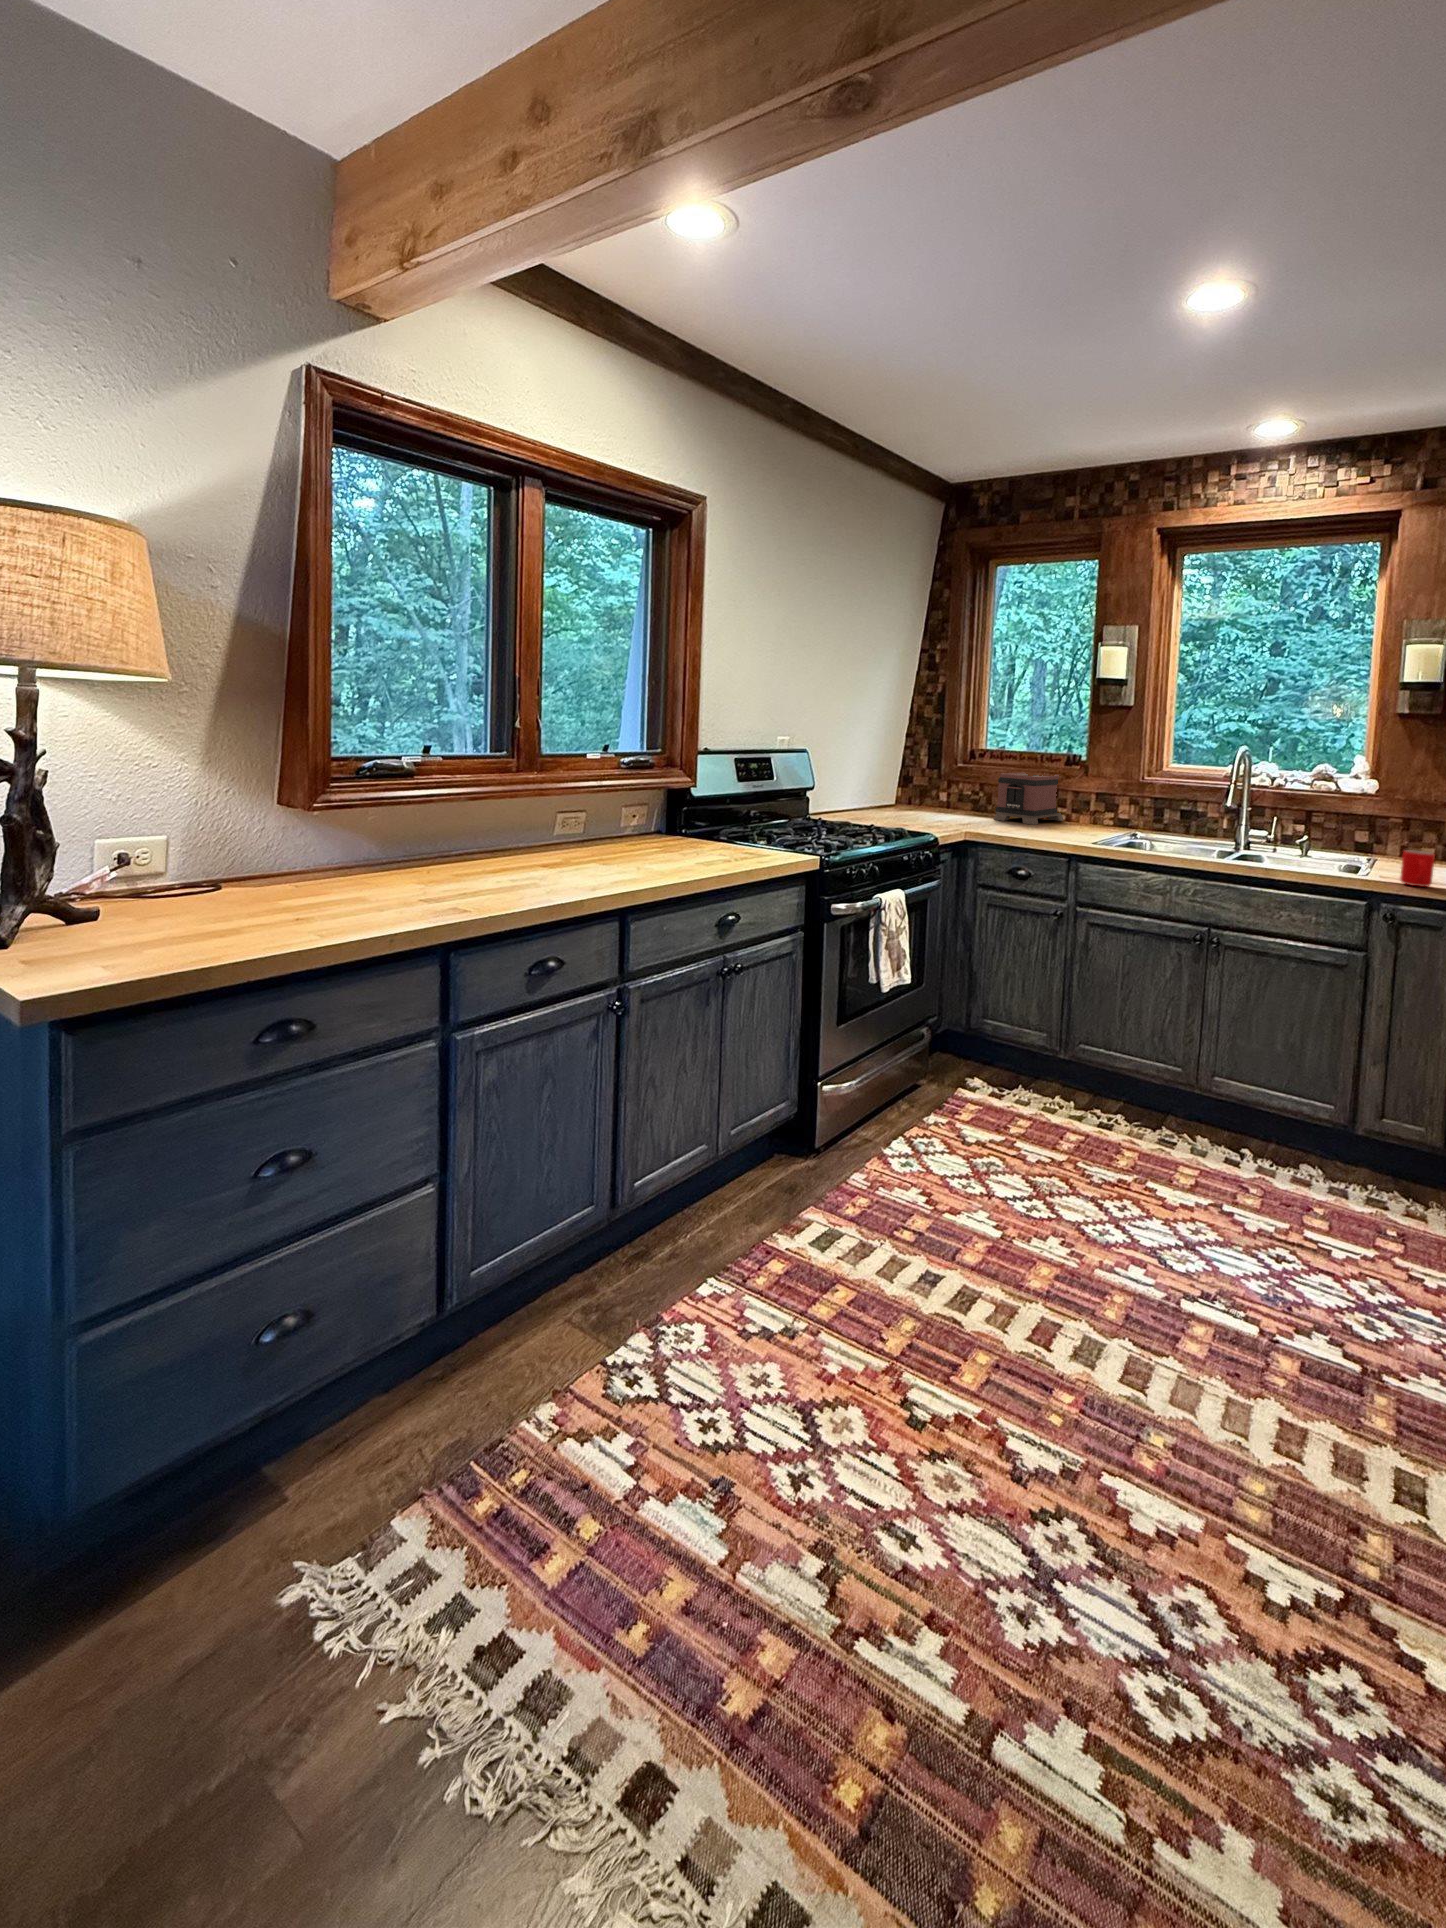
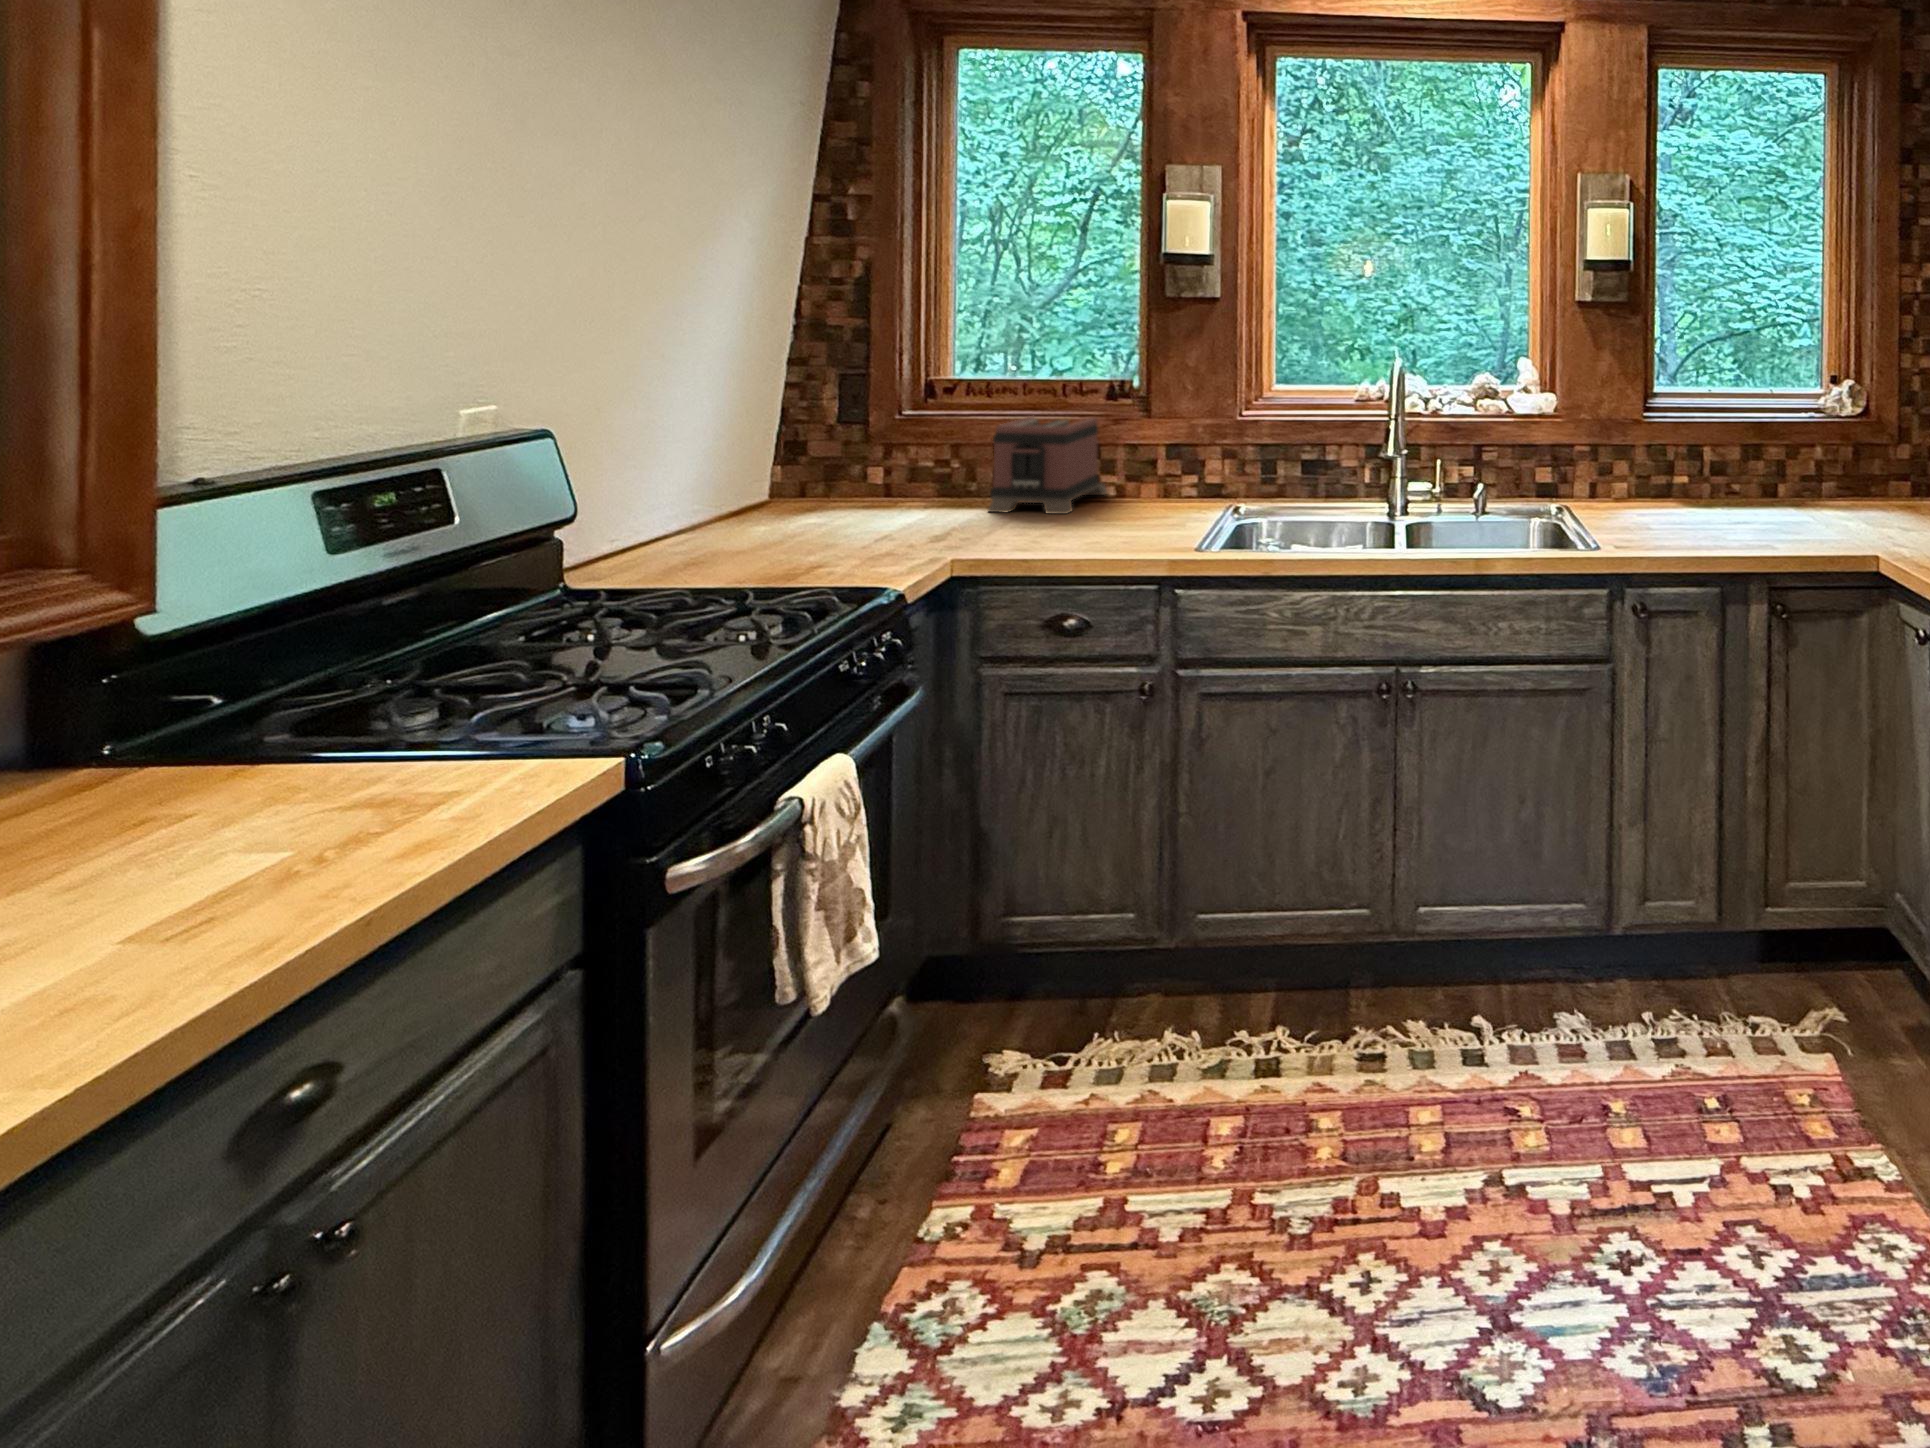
mug: present [1400,850,1435,887] -> none [1646,506,1684,560]

